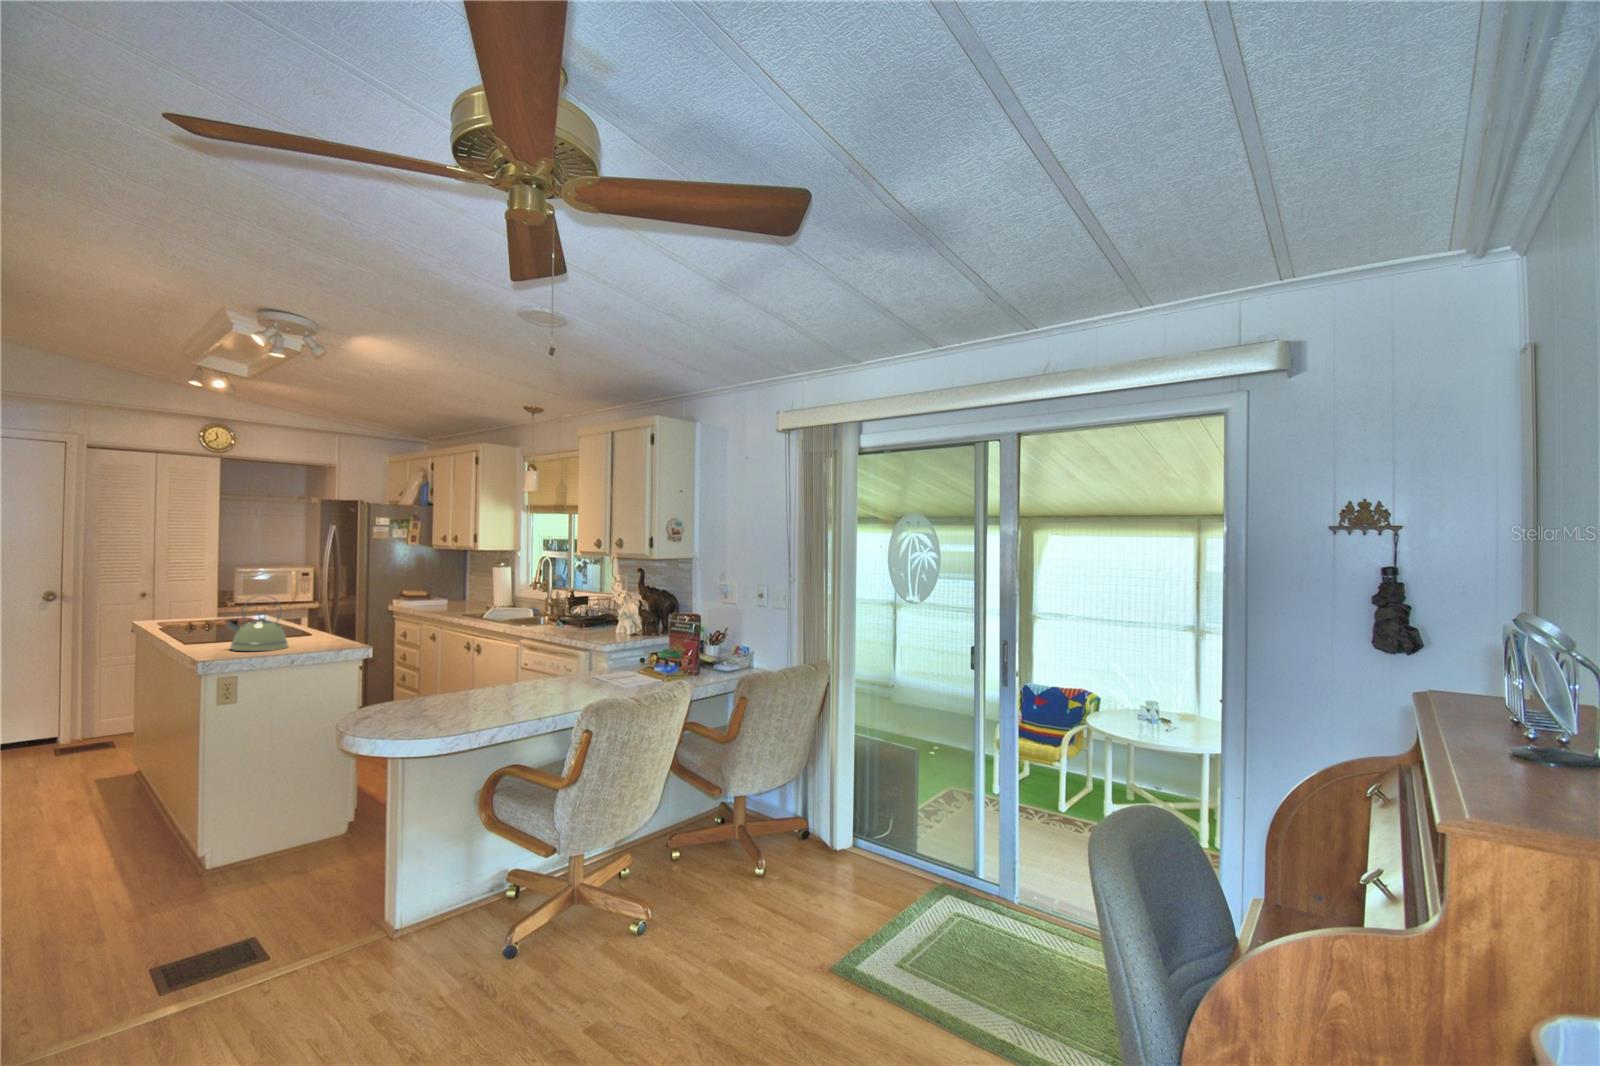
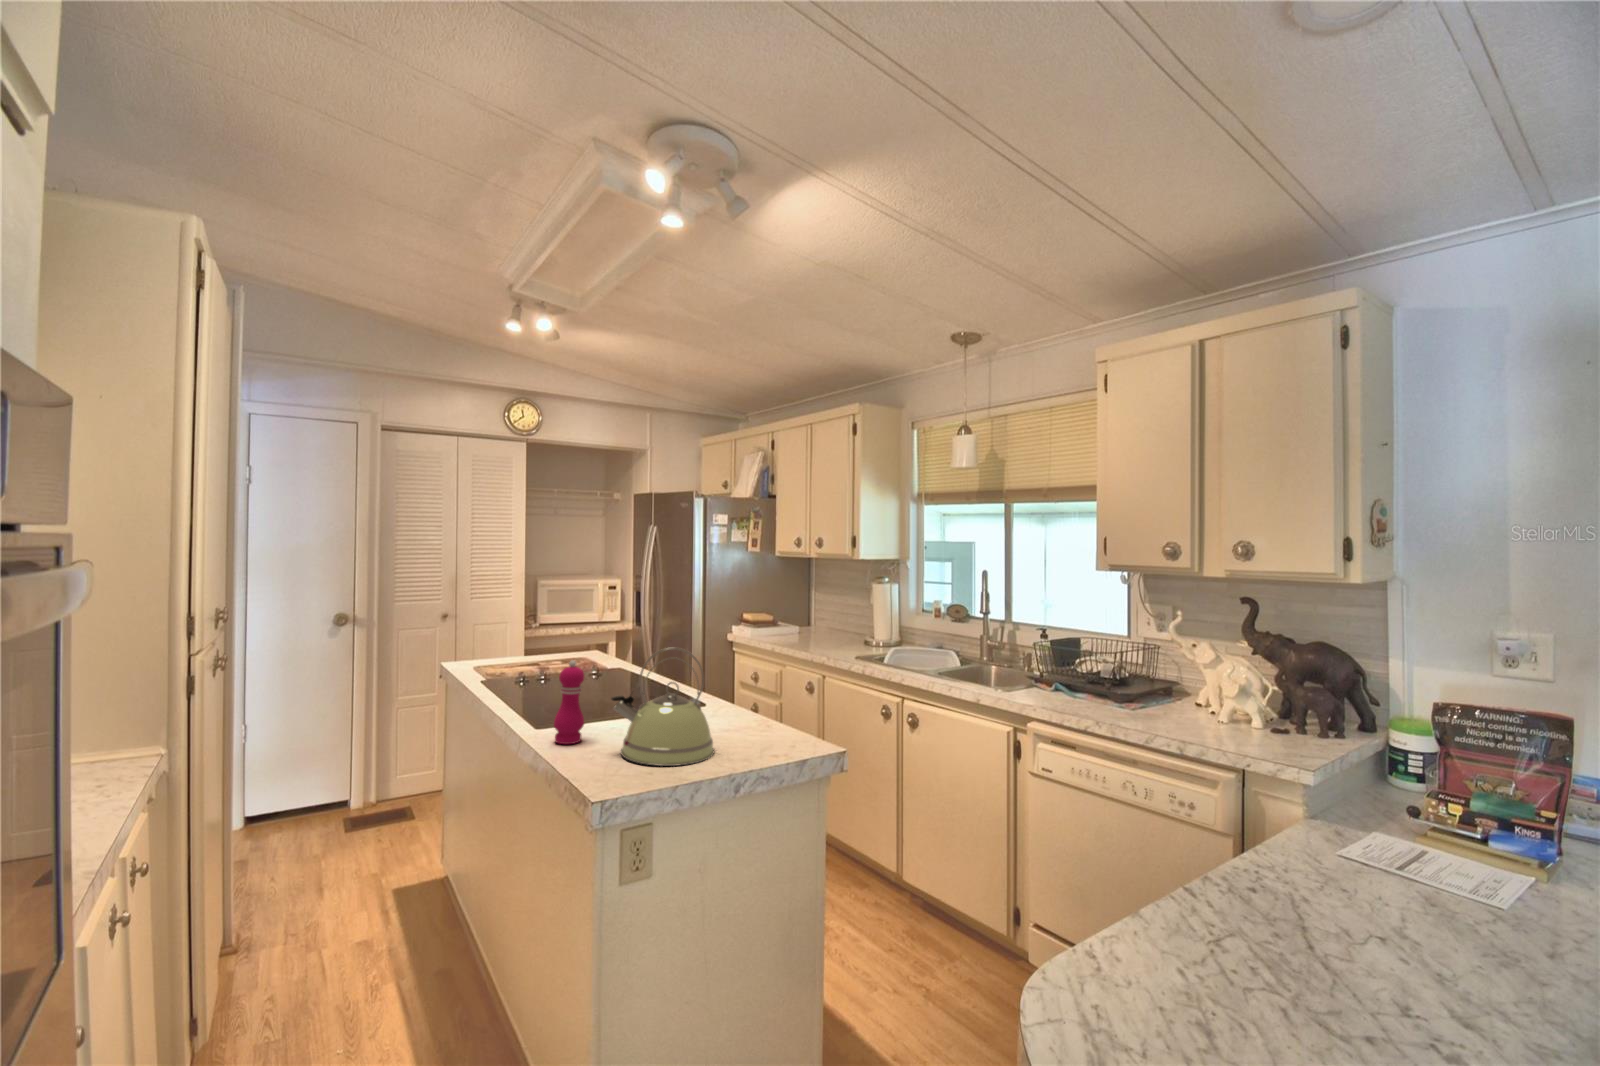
pepper mill: none [193,604,213,647] -> present [554,661,584,744]

